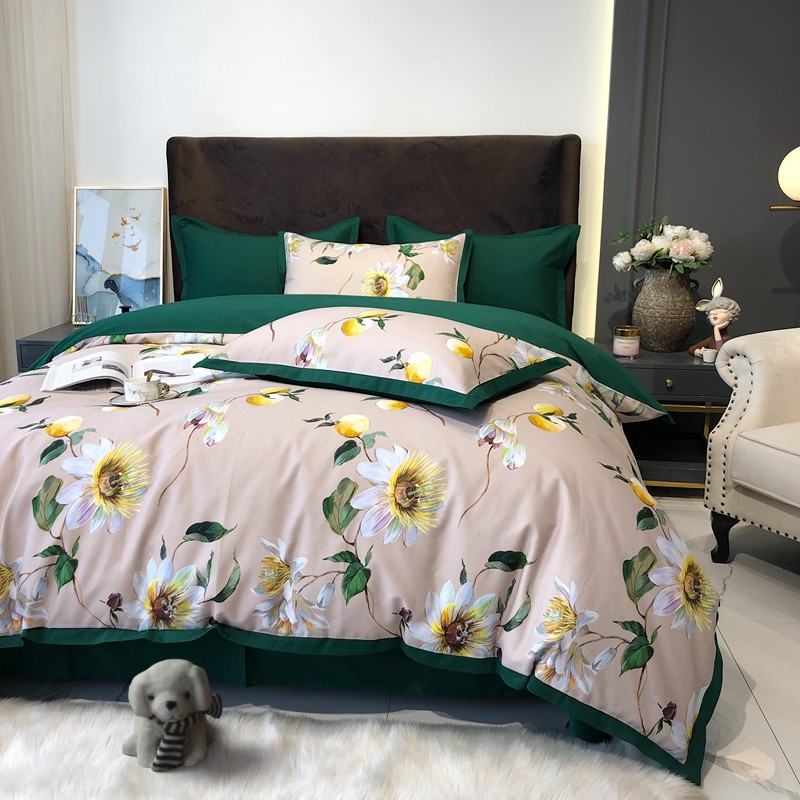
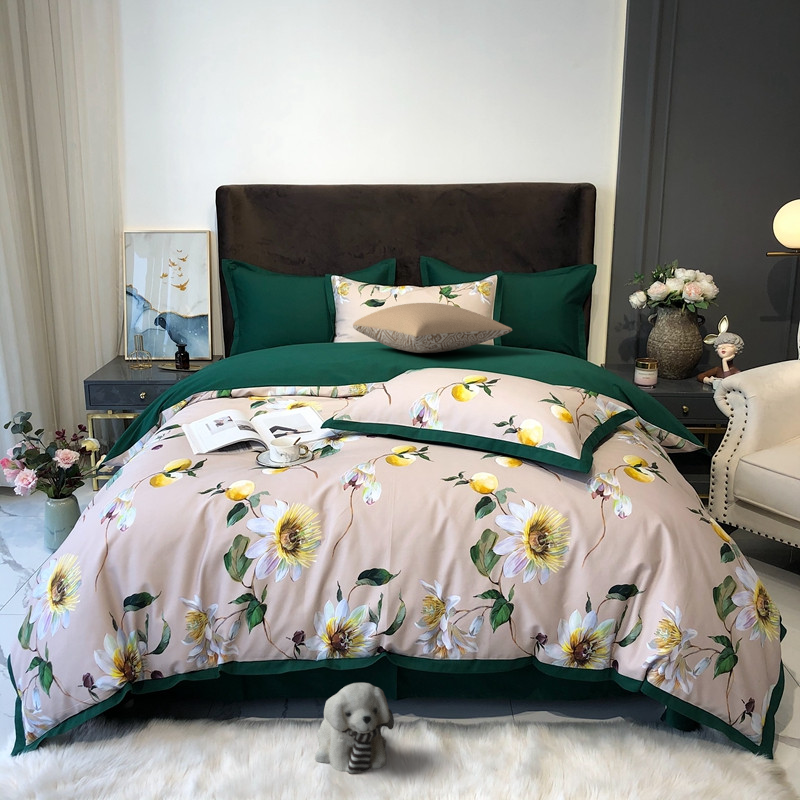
pillow: none [287,248,456,302] -> present [353,303,512,353]

